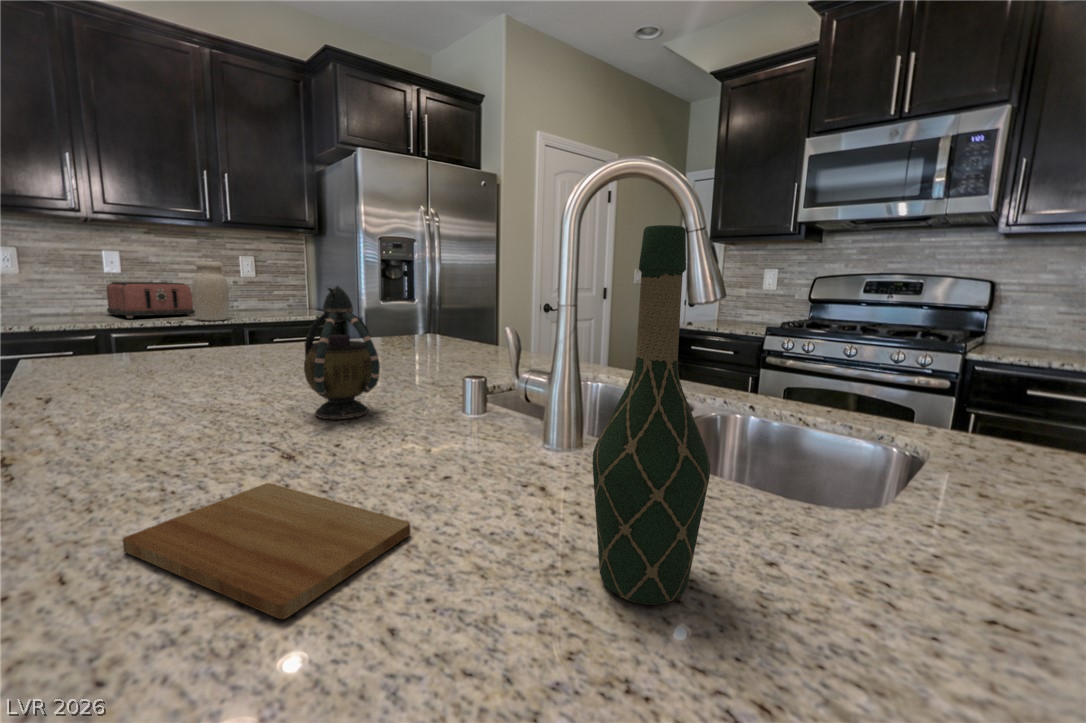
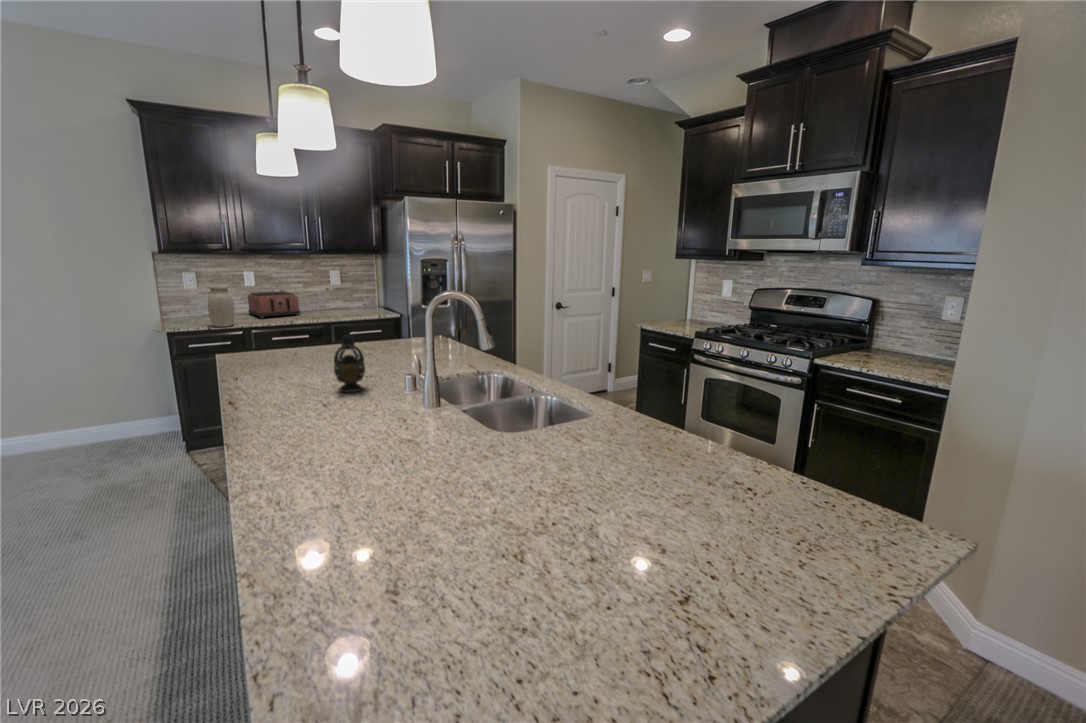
wine bottle: present [593,225,710,605] -> none [383,347,417,449]
jar: present [192,262,229,321] -> present [208,284,234,327]
cutting board: present [123,483,411,619] -> none [268,415,347,445]

